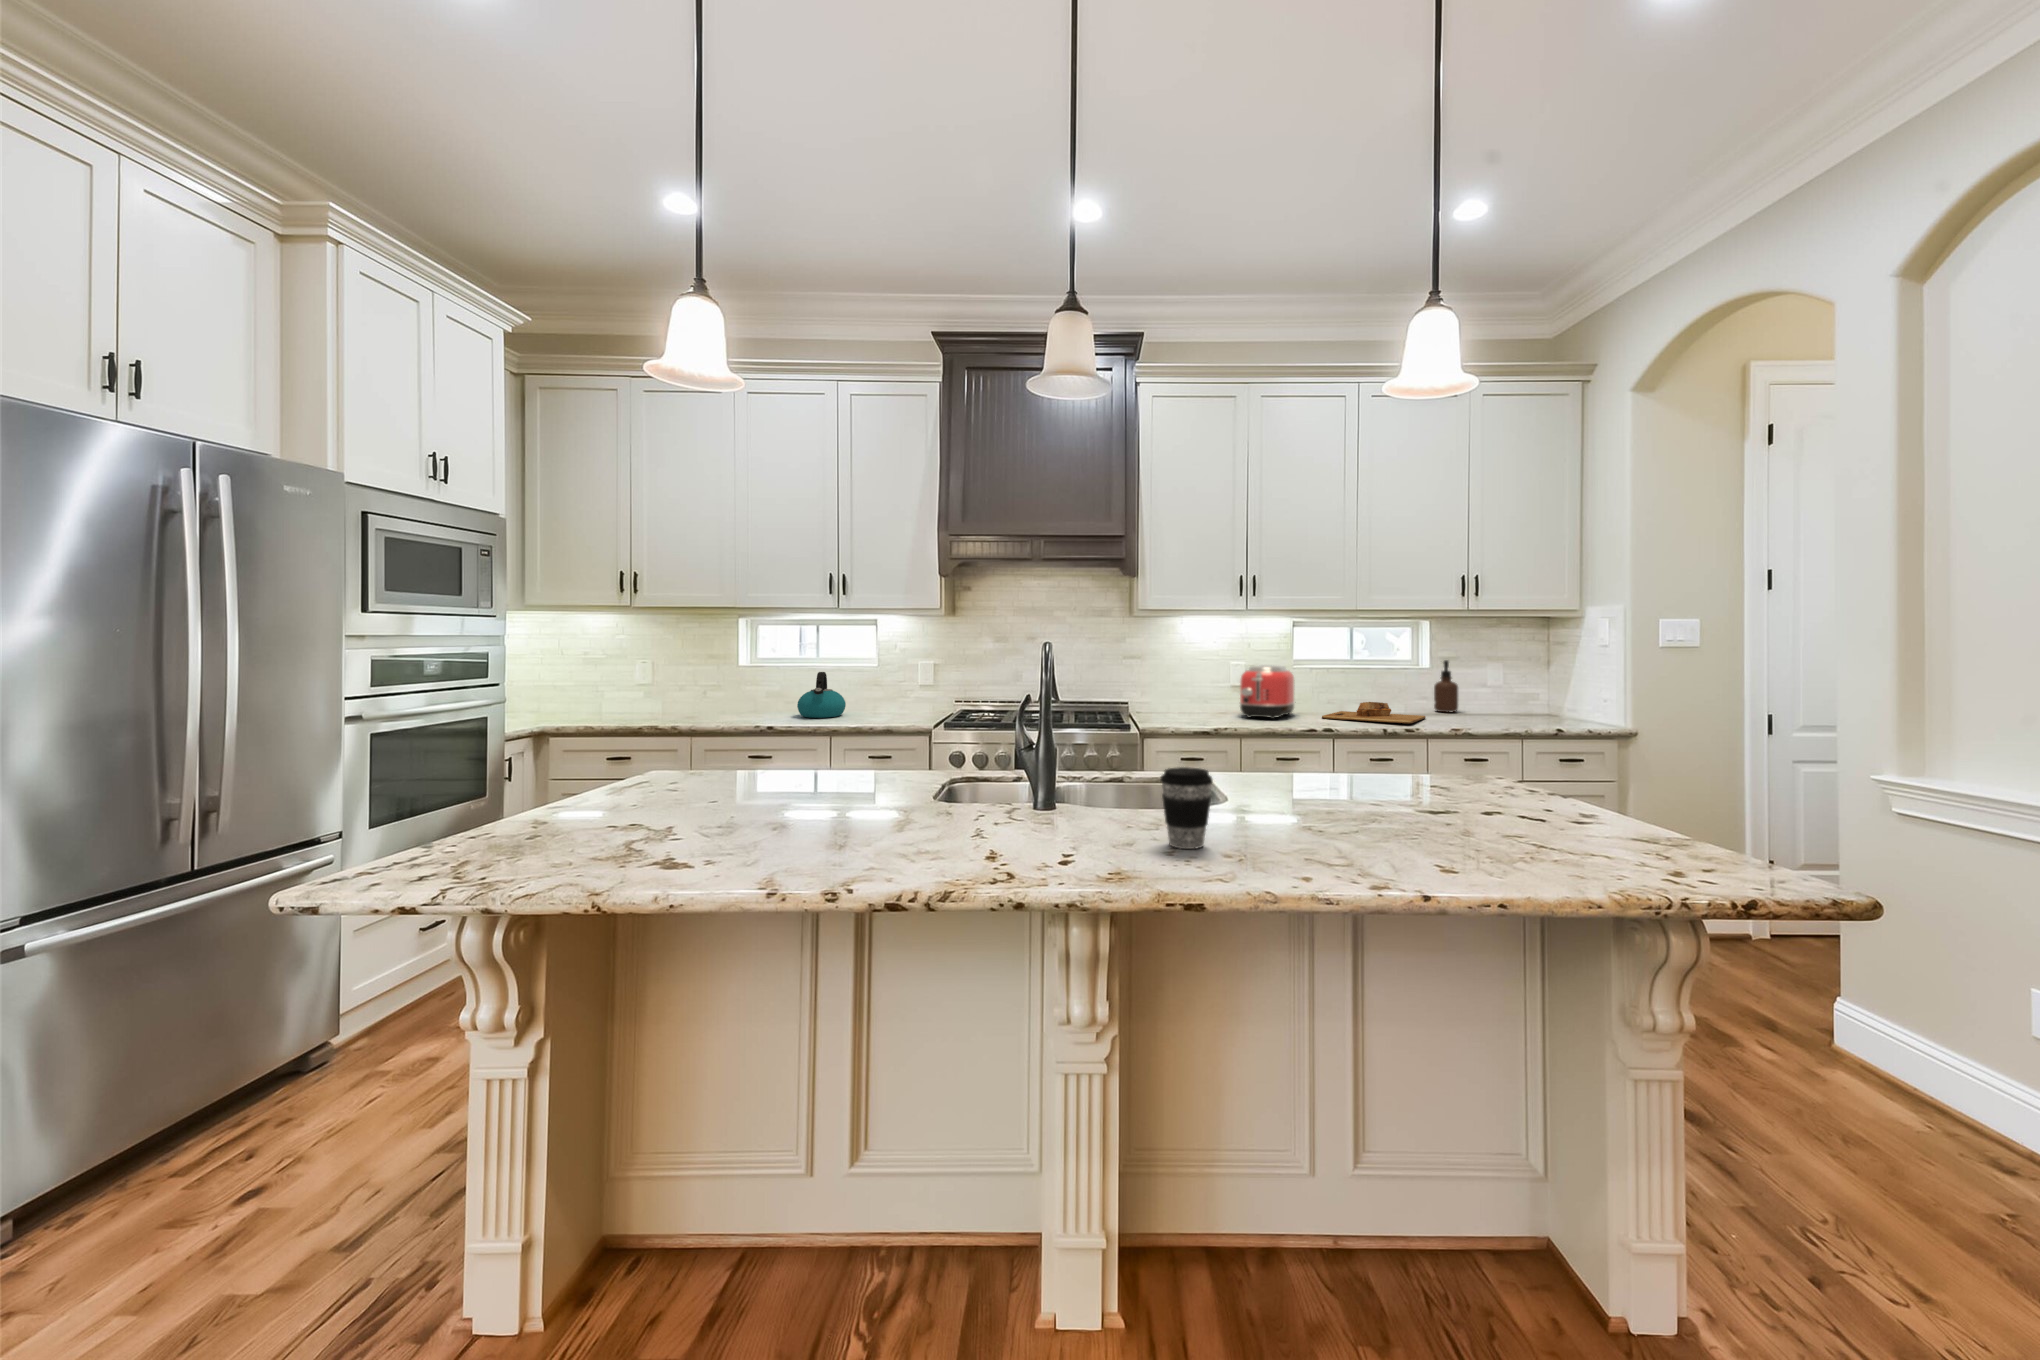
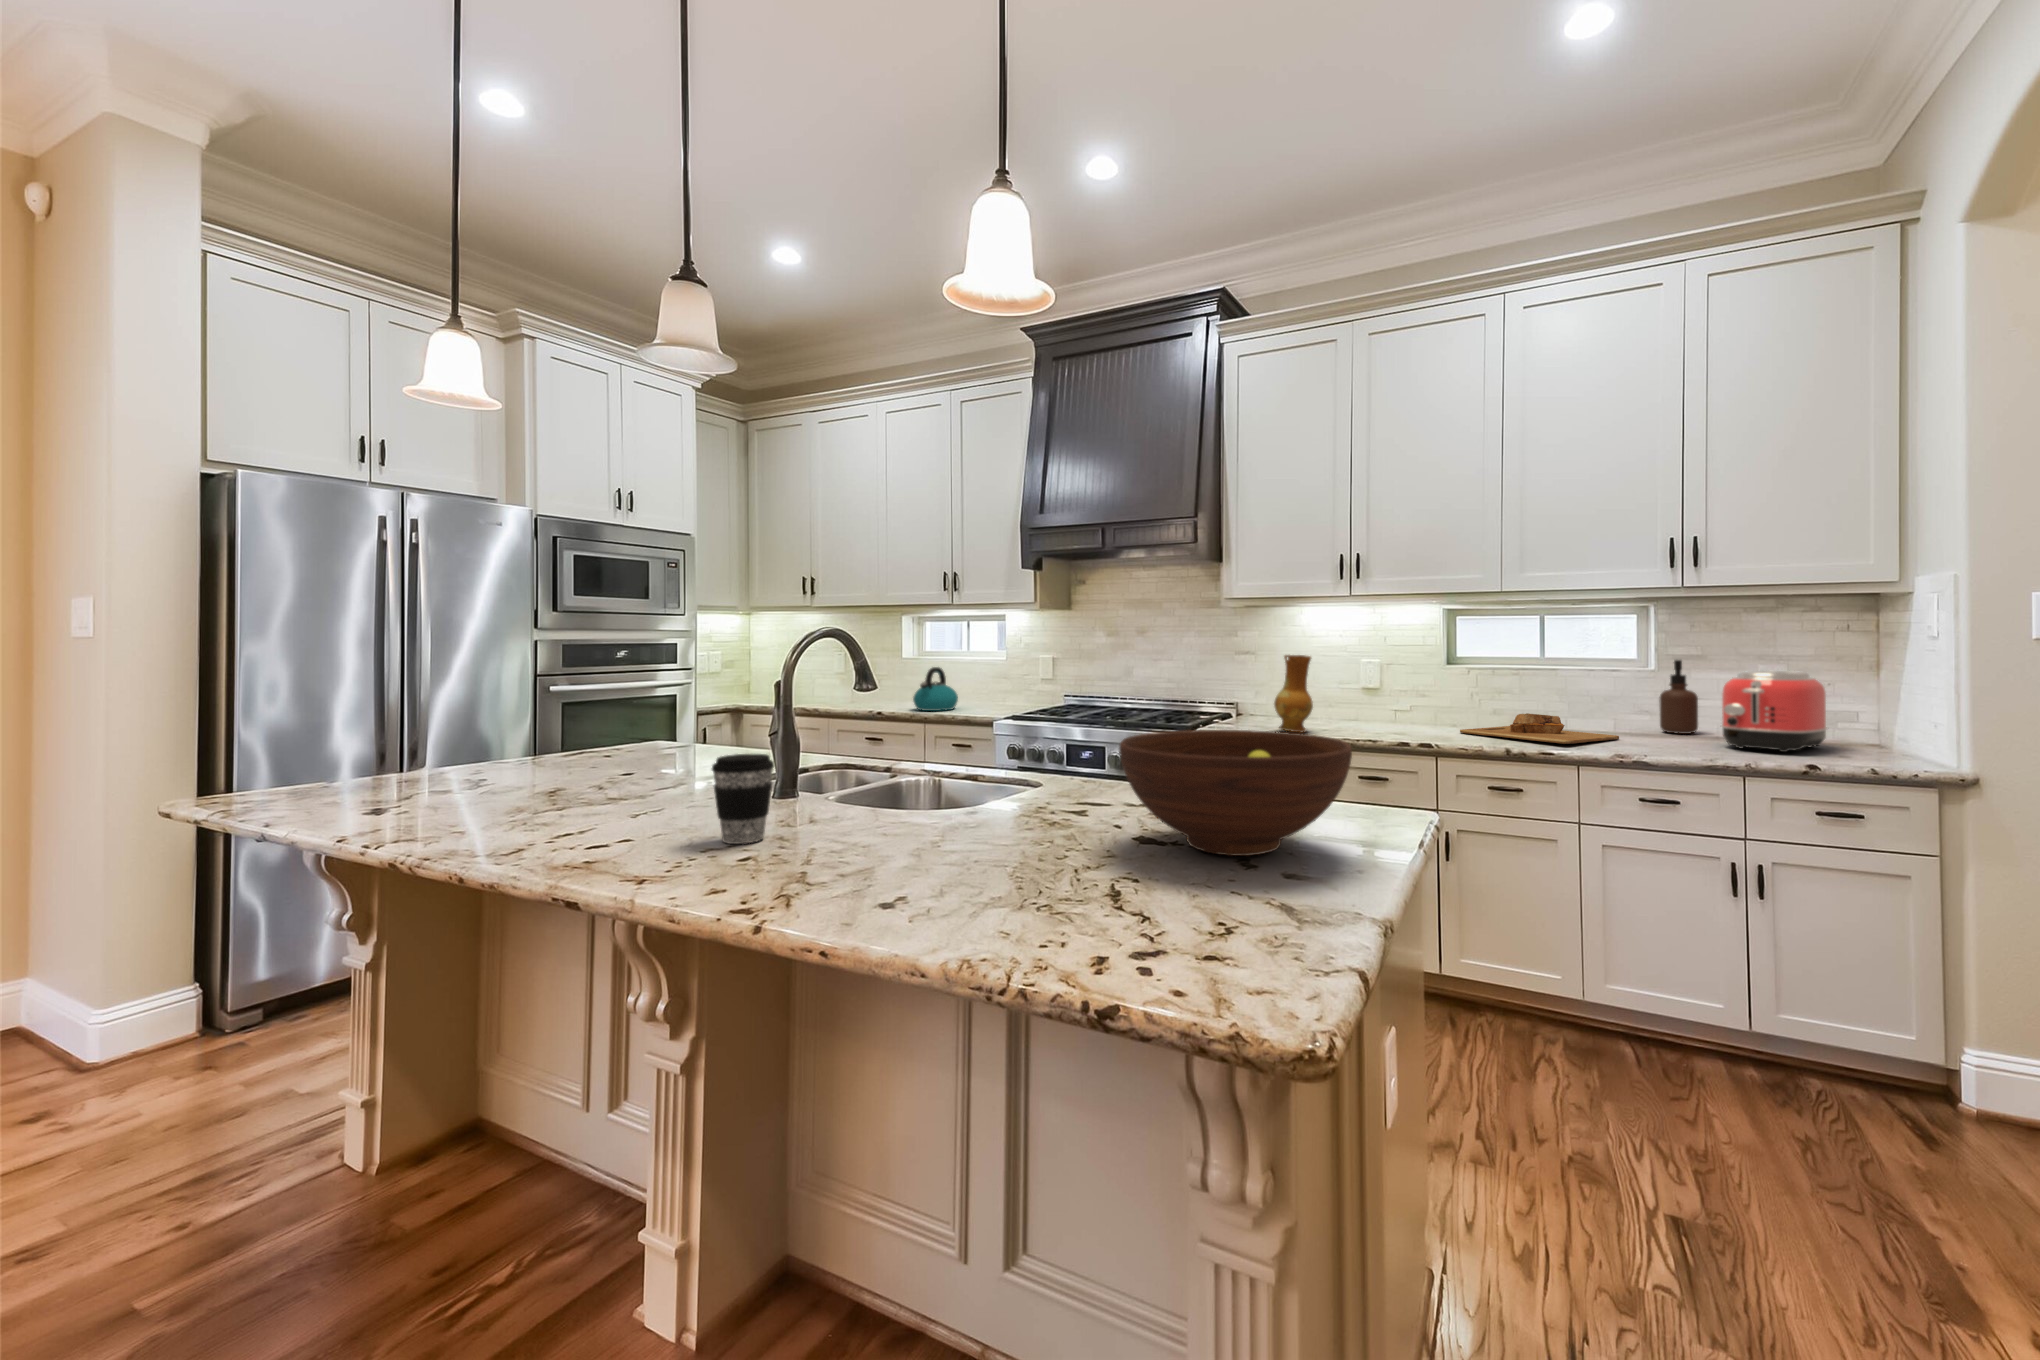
ceramic jug: none [1192,658,1224,724] -> present [1274,655,1313,733]
toaster: present [1240,665,1295,719] -> present [1722,671,1827,752]
fruit bowl: none [1407,726,1589,815] -> present [1119,730,1352,856]

